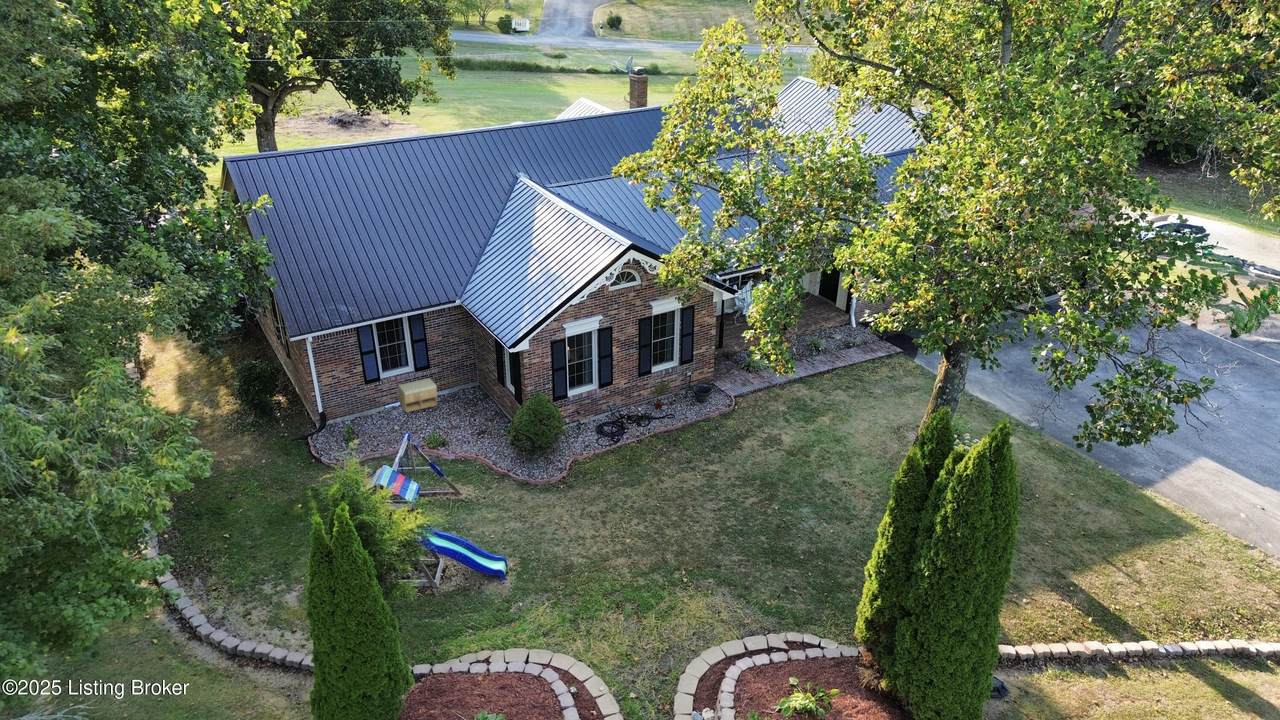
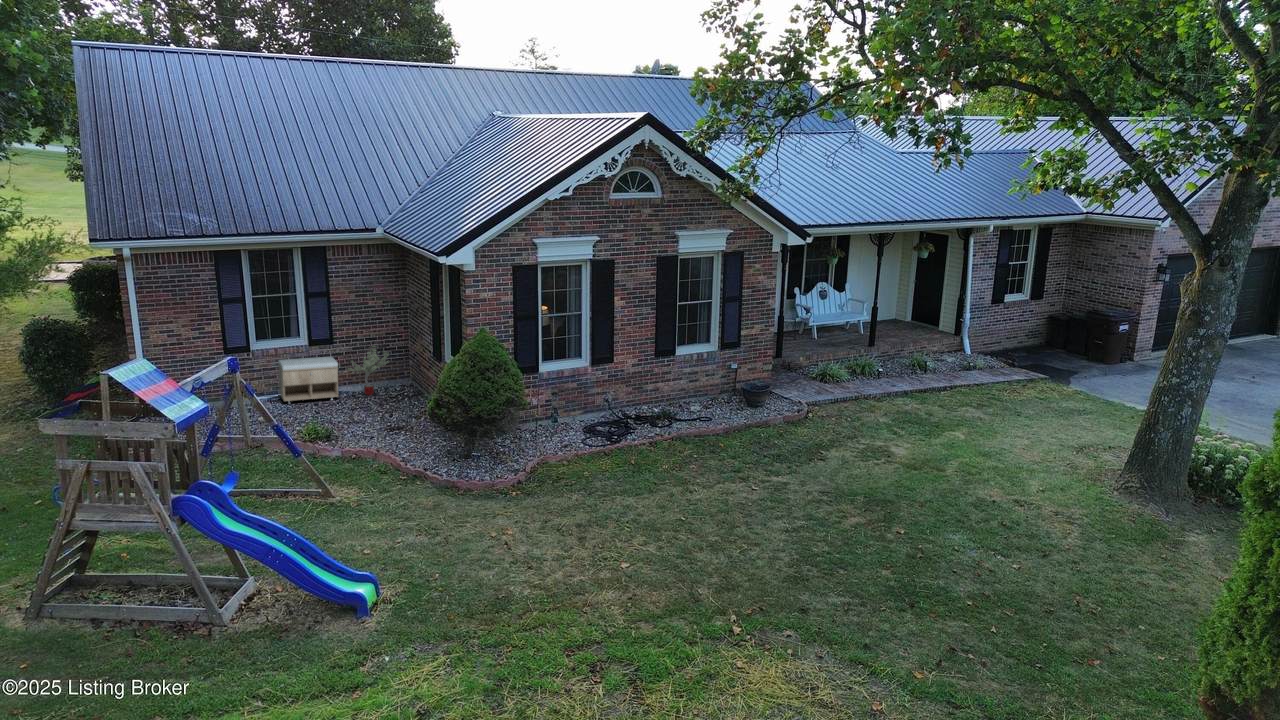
potted tree: present [648,379,671,408] -> present [349,349,389,395]

